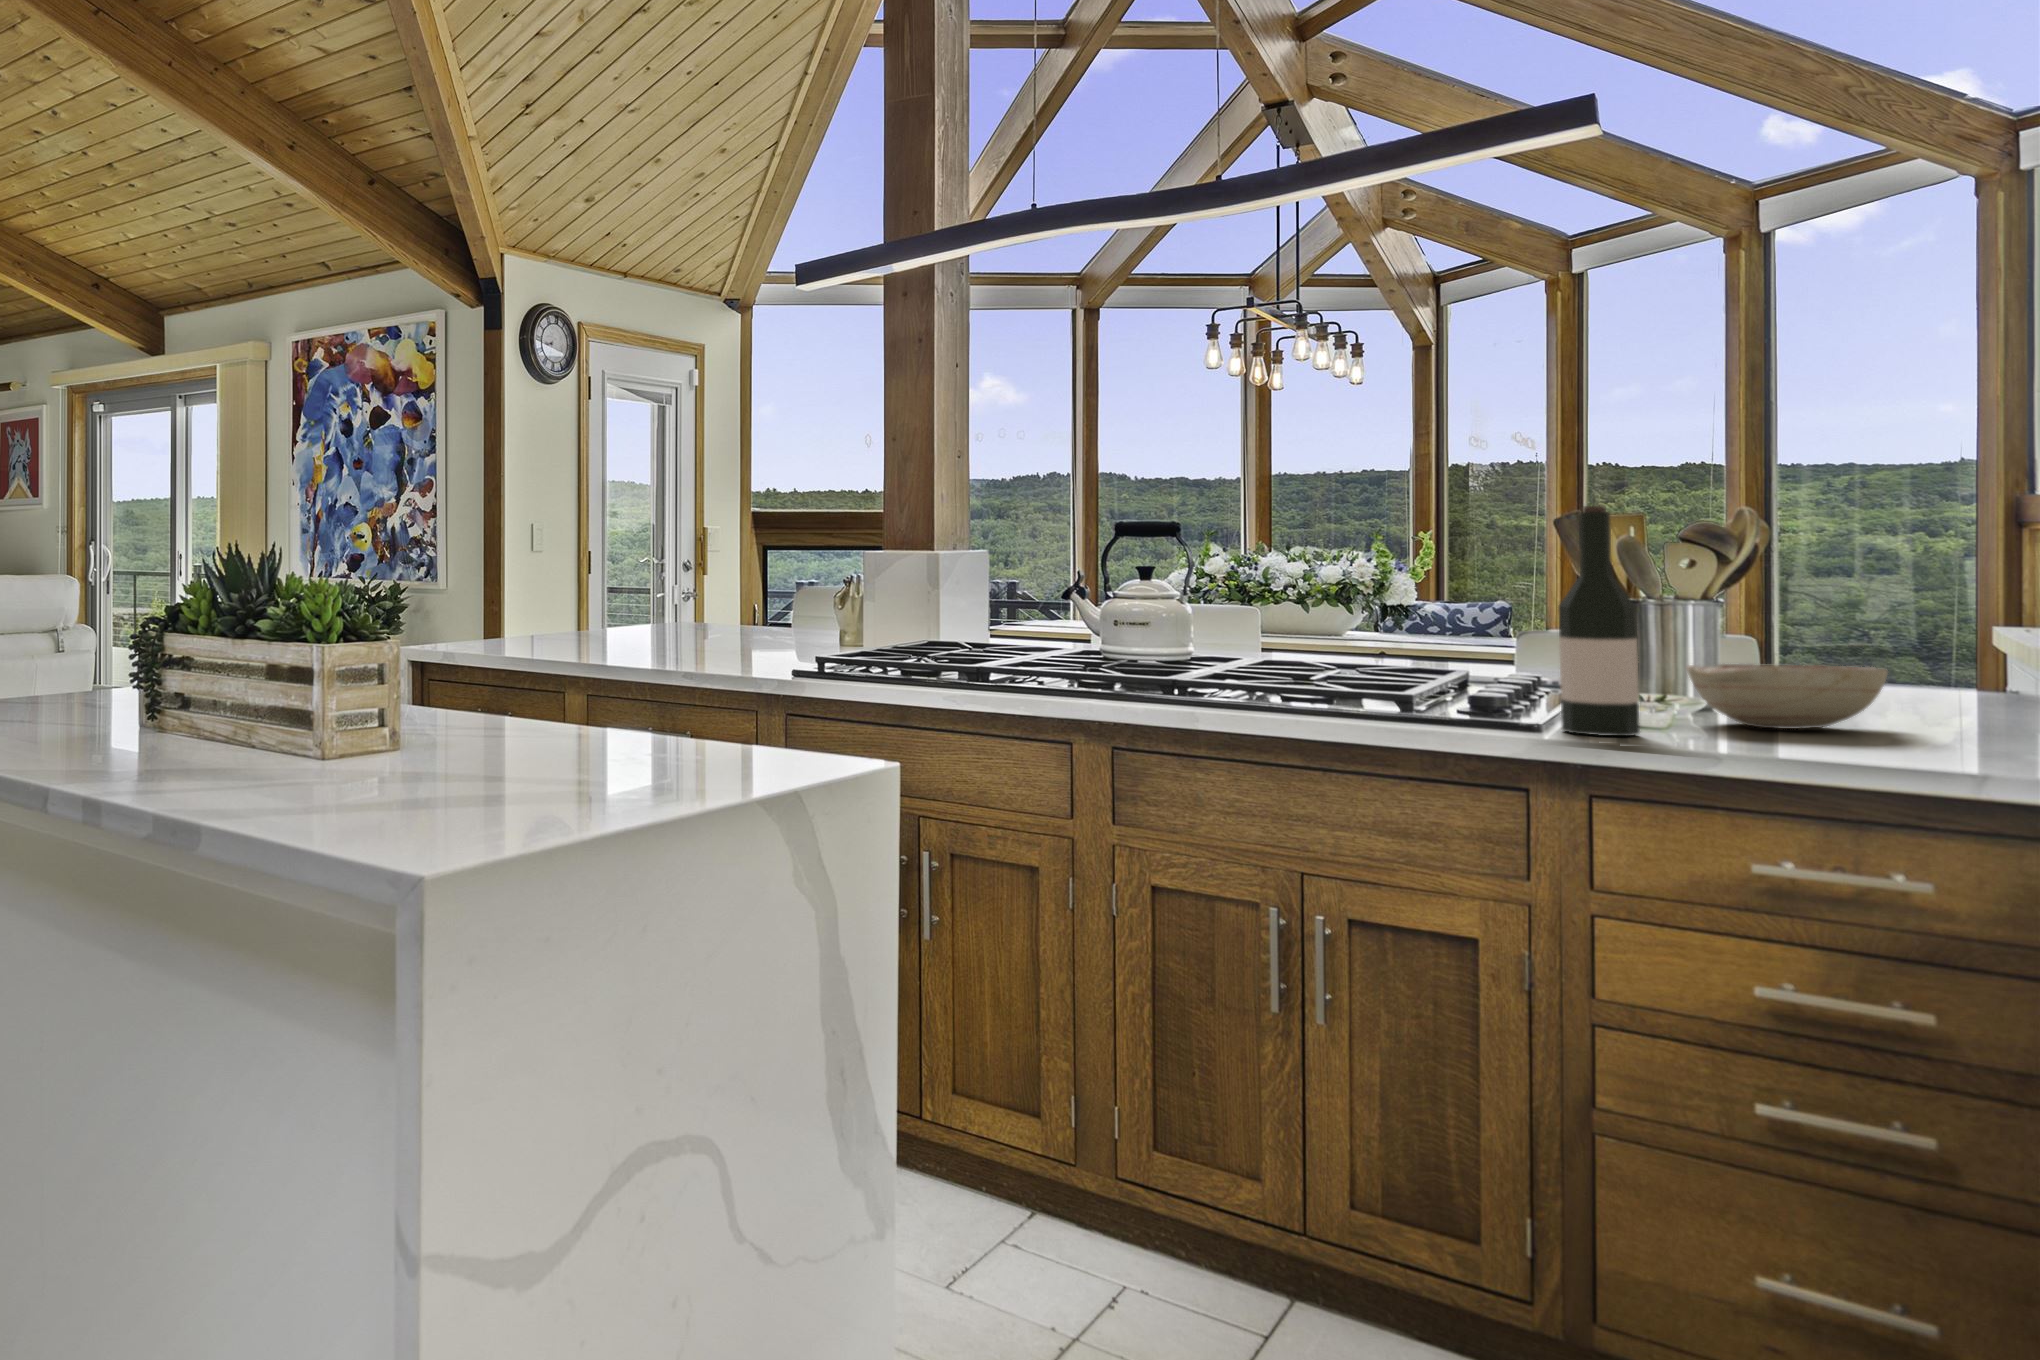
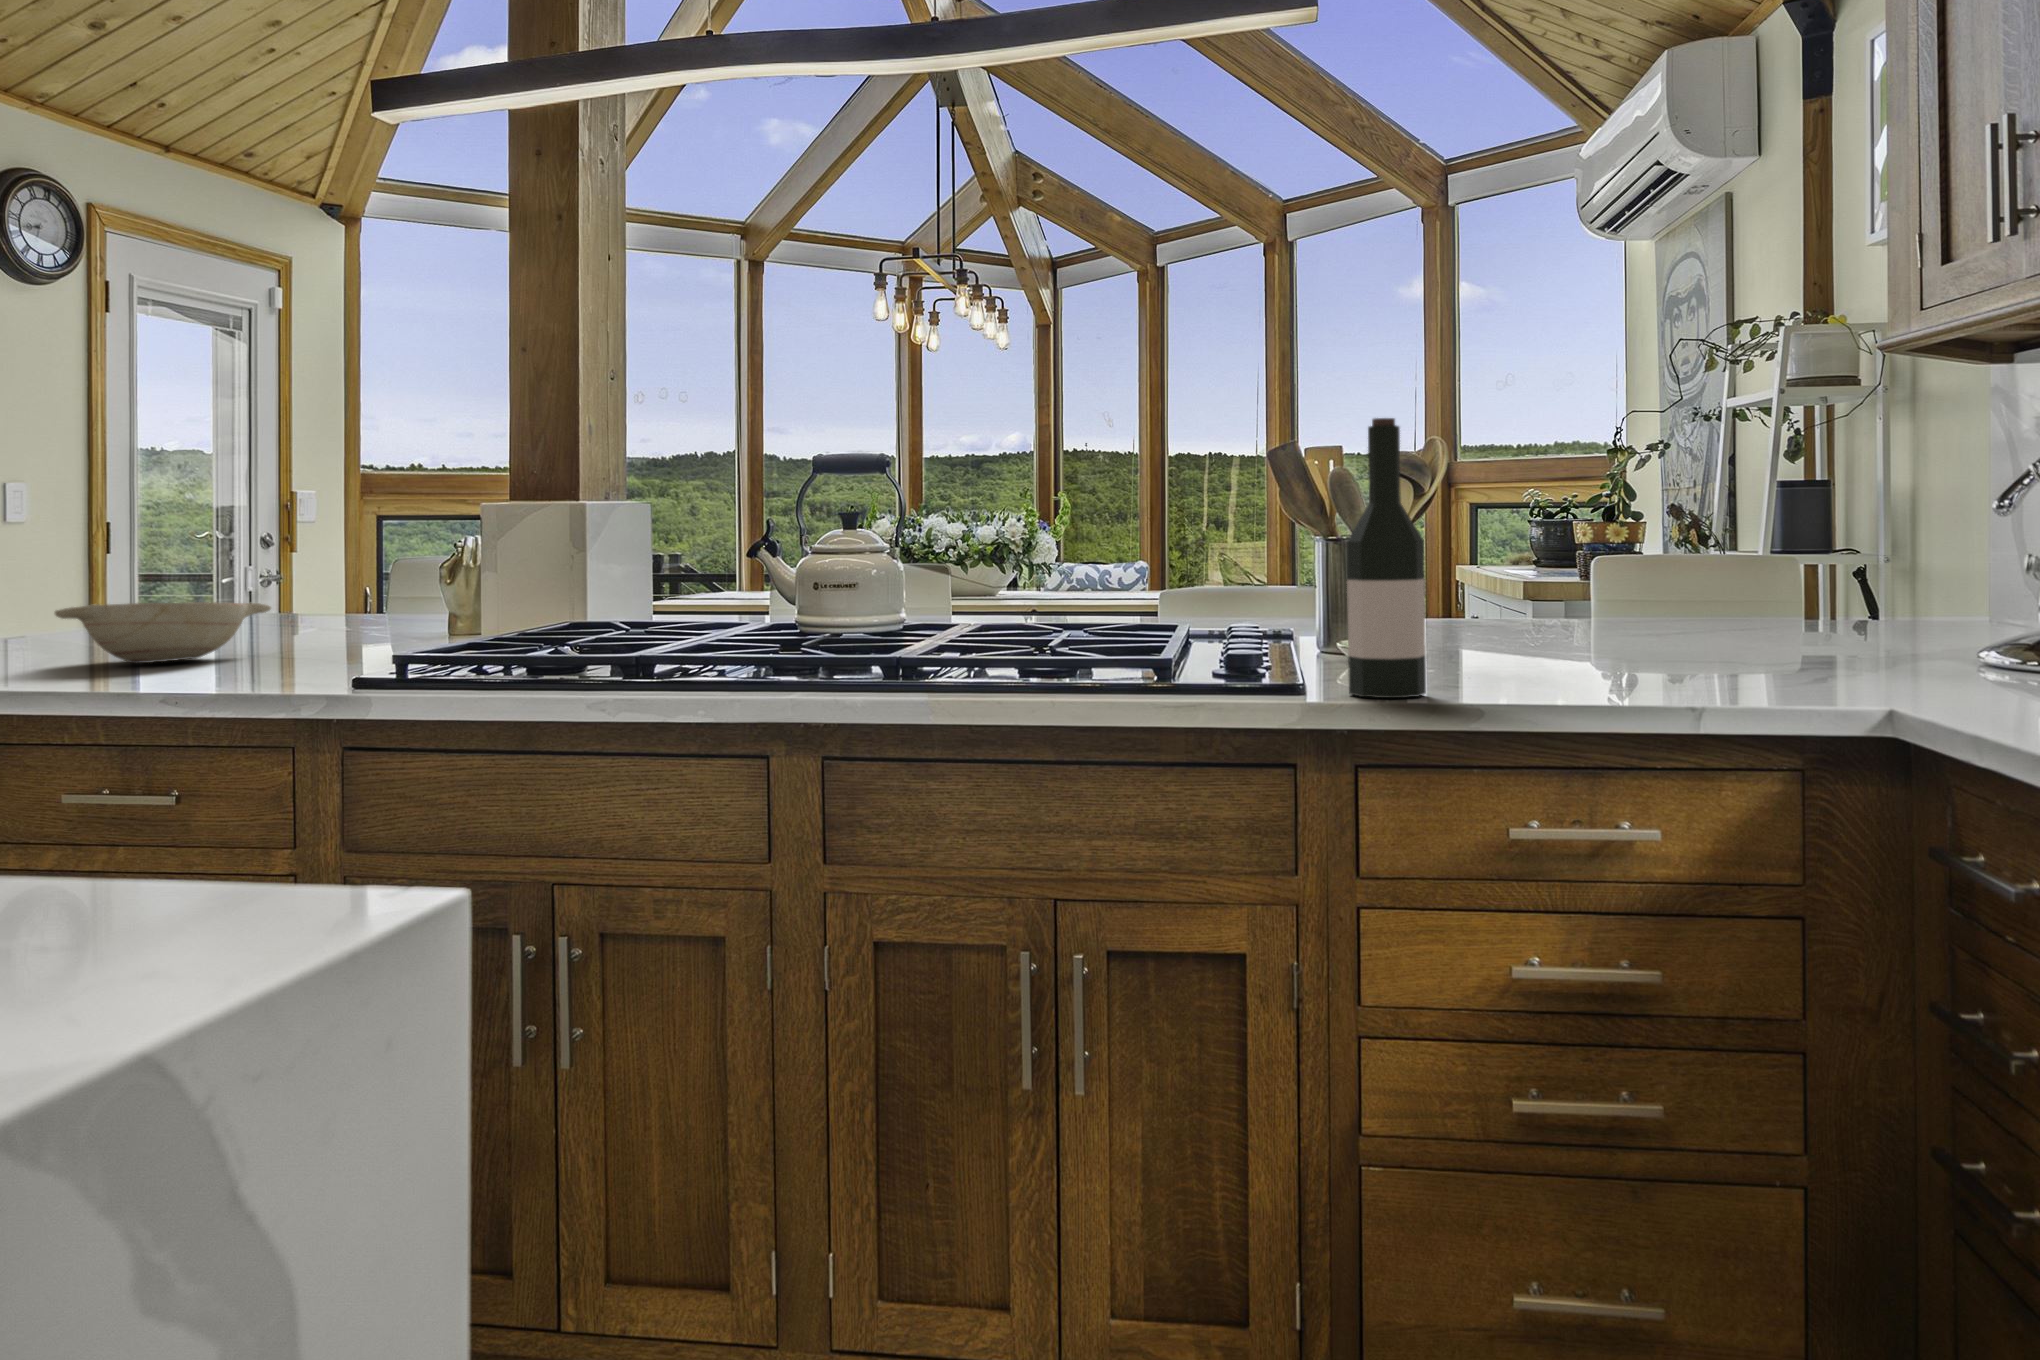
decorative bowl: present [1687,664,1887,729] -> present [55,602,271,663]

